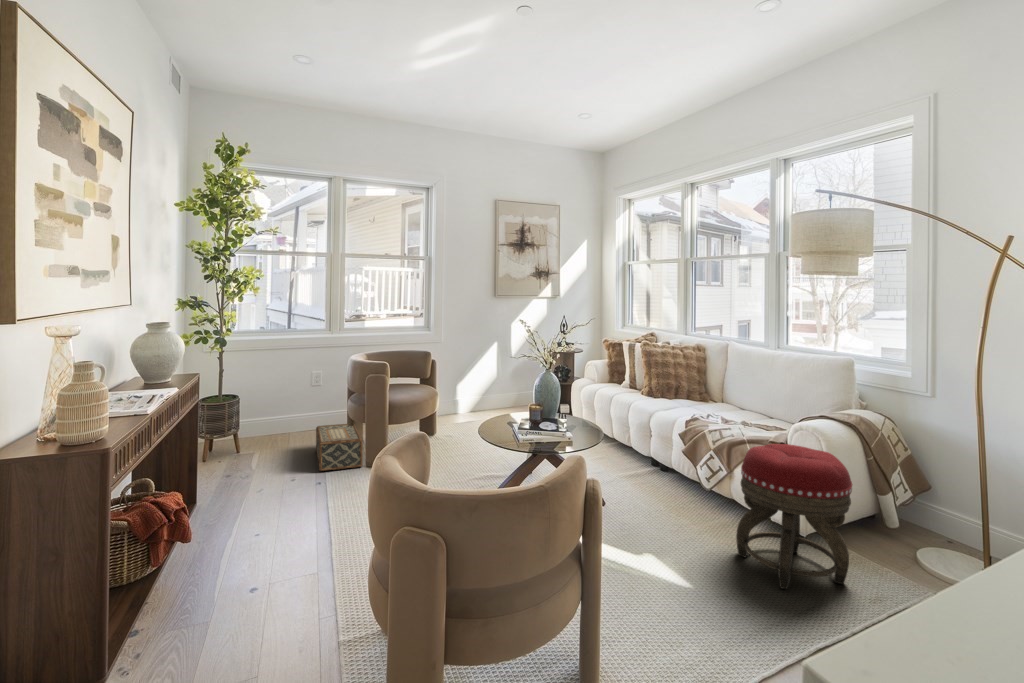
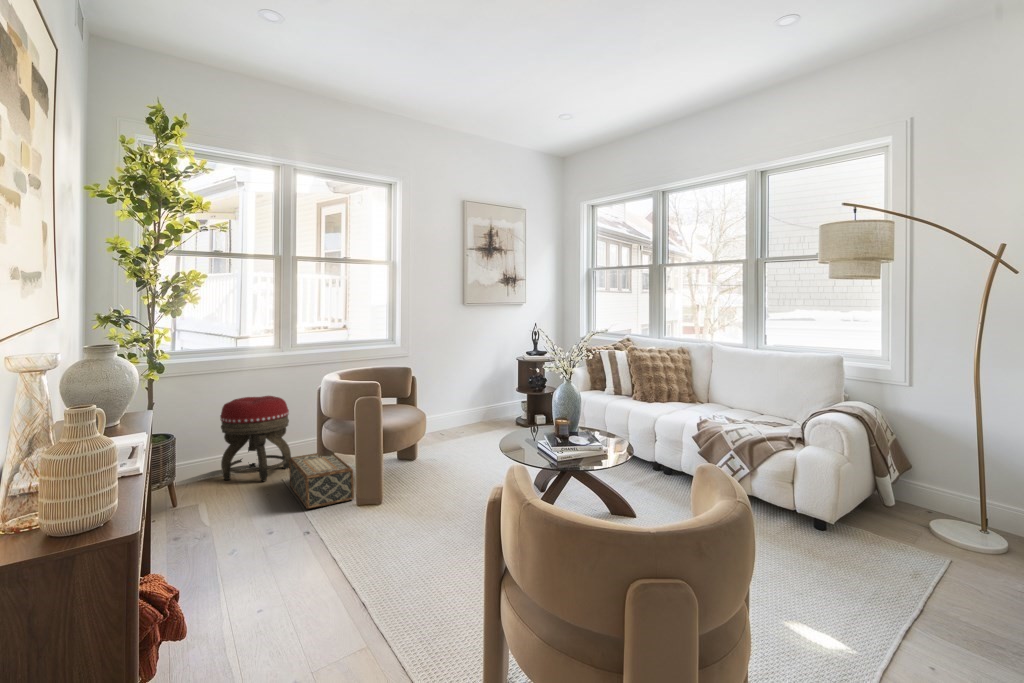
footstool: present [736,444,852,589] -> present [220,396,291,481]

